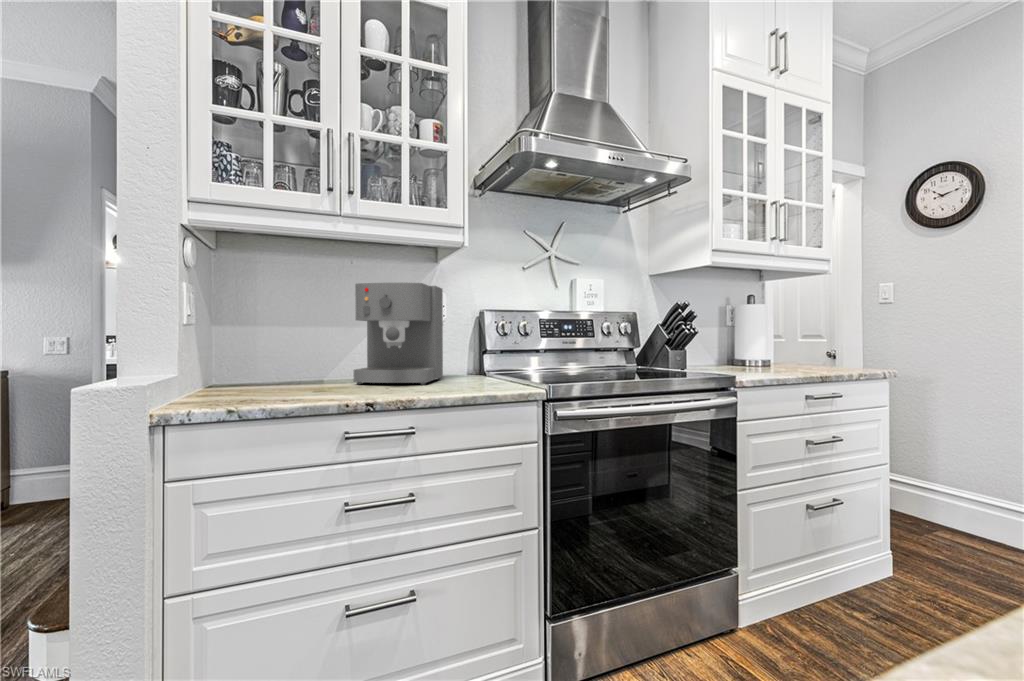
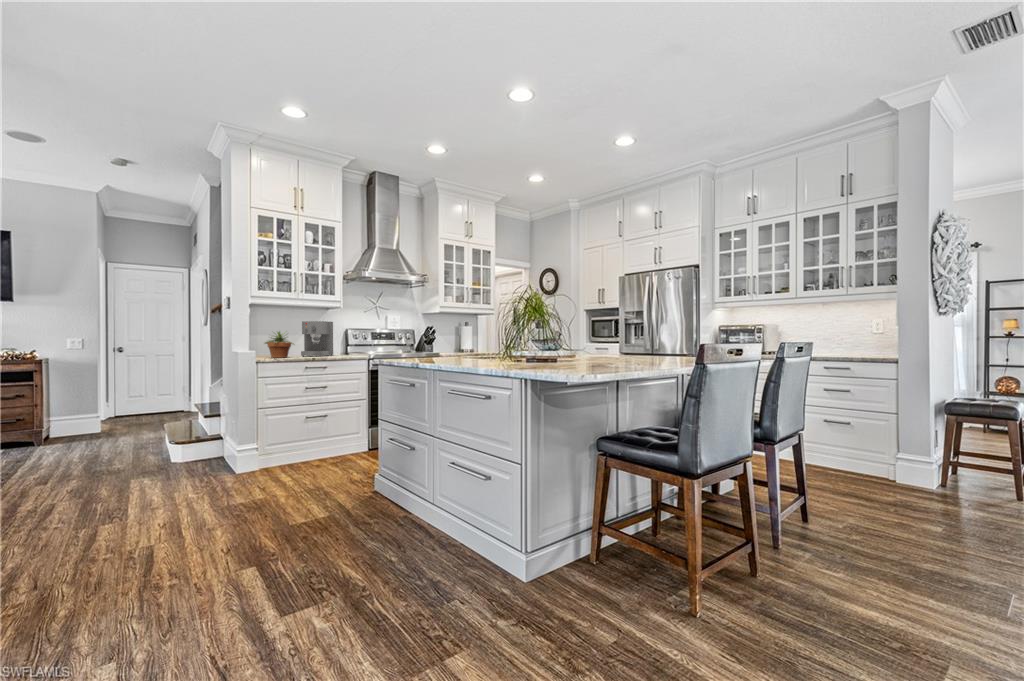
potted plant: none [217,306,319,399] -> present [265,331,294,358]

